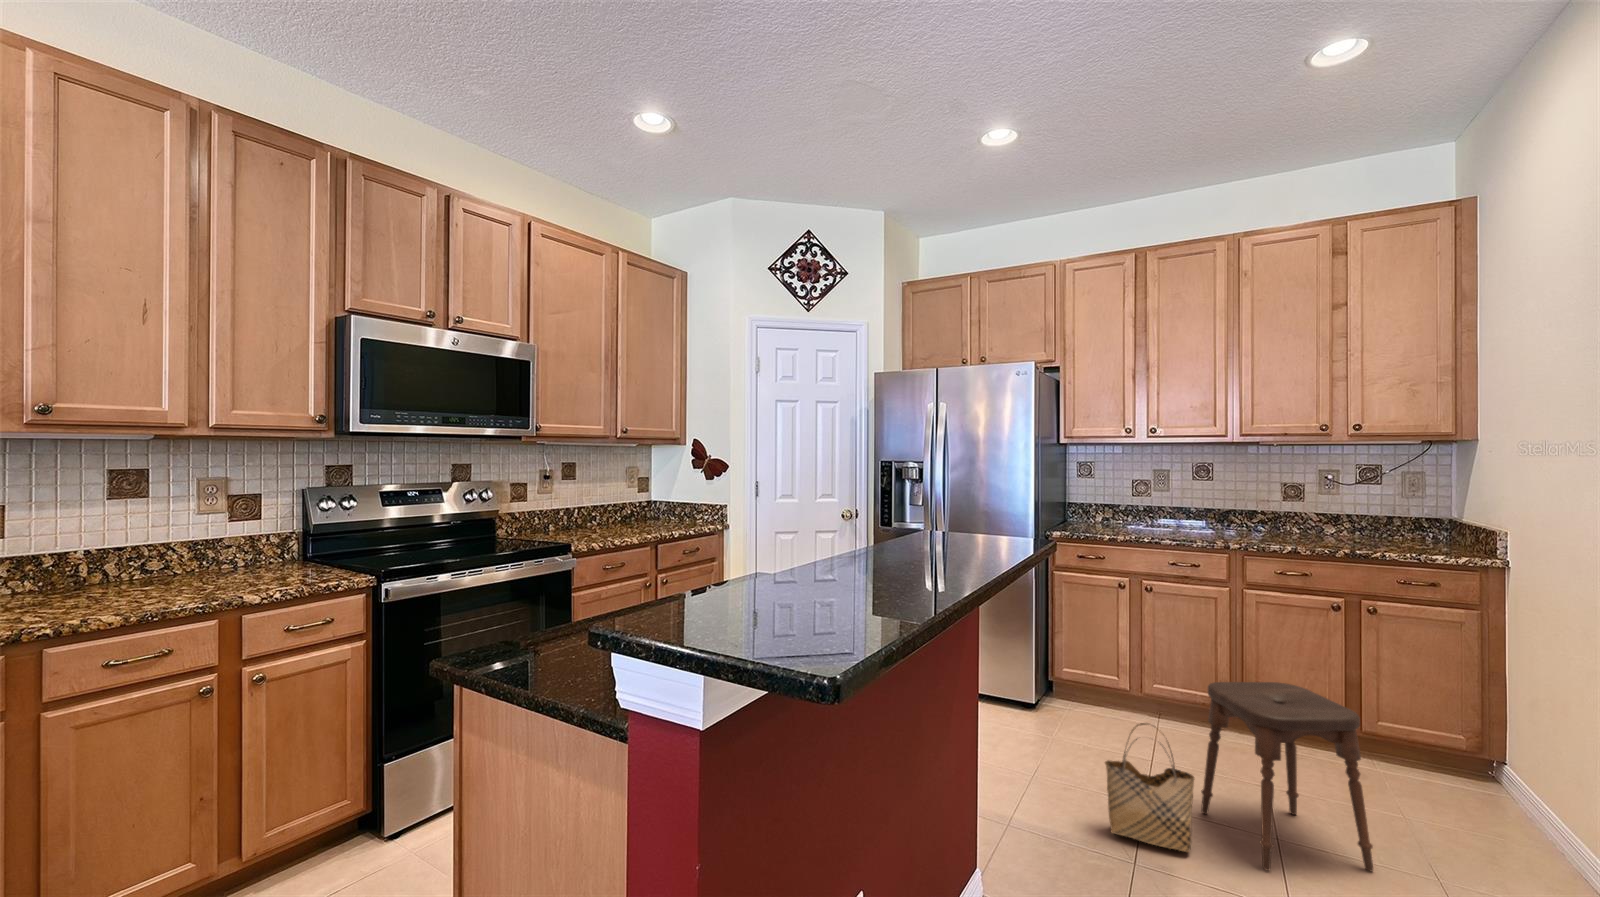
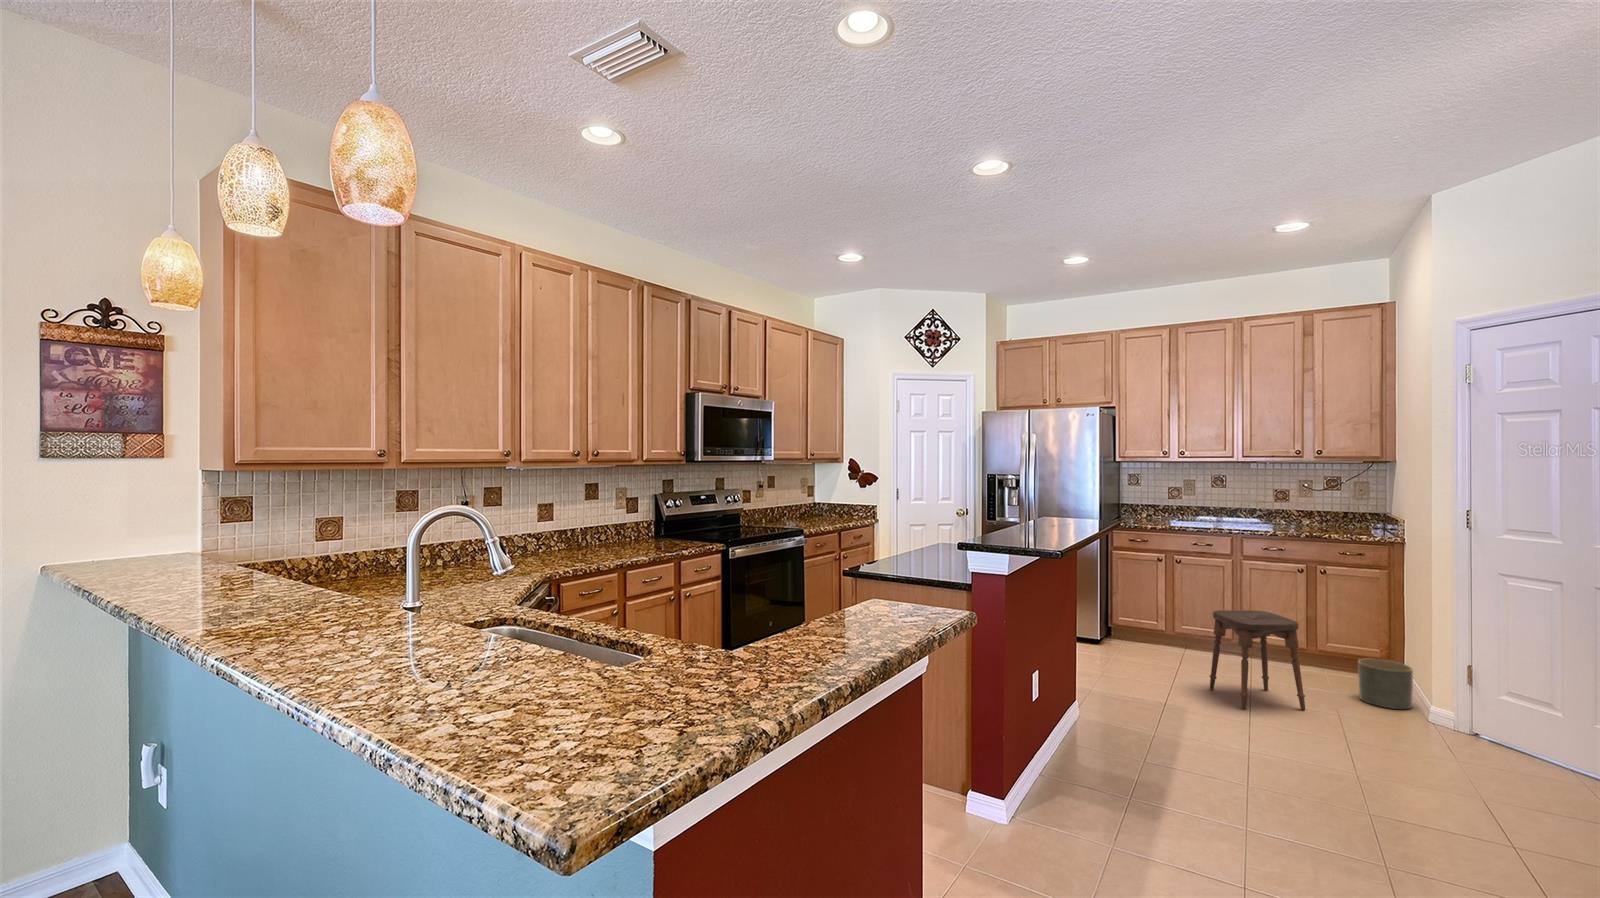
woven basket: present [1105,723,1194,852] -> none [1150,633,1204,702]
planter: none [1450,765,1555,868] -> present [1358,659,1413,709]

